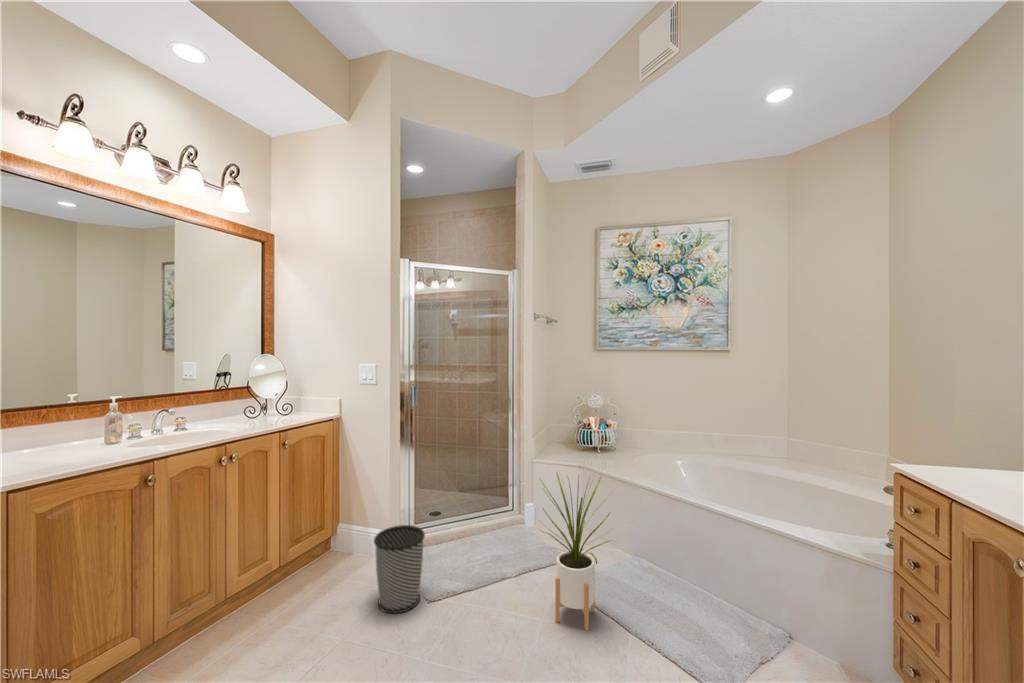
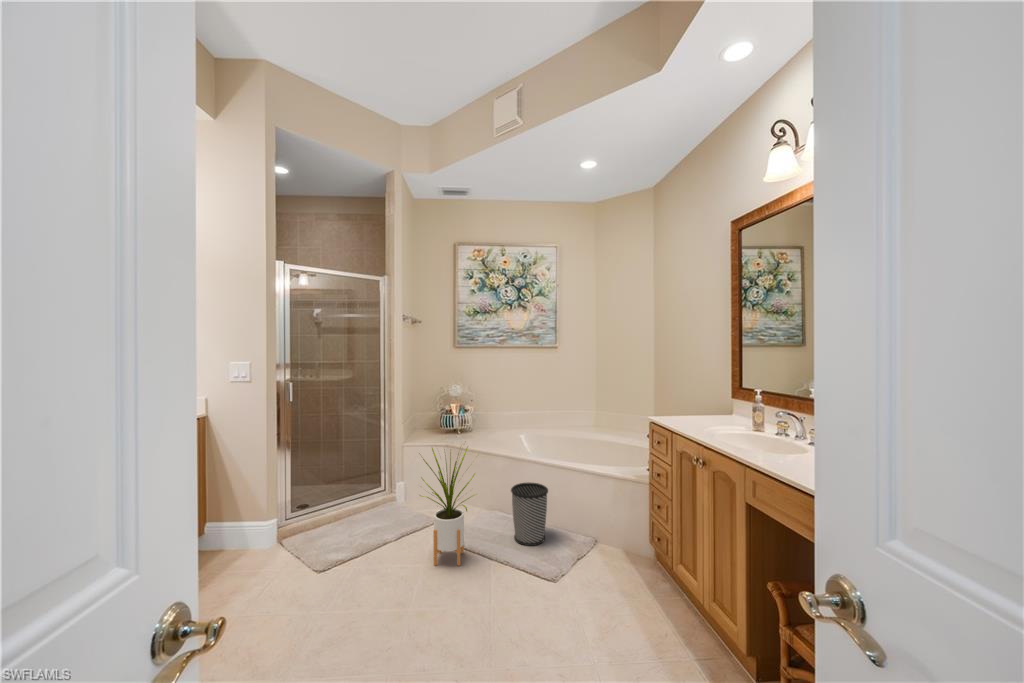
wastebasket: present [374,525,425,613] -> present [511,483,548,546]

